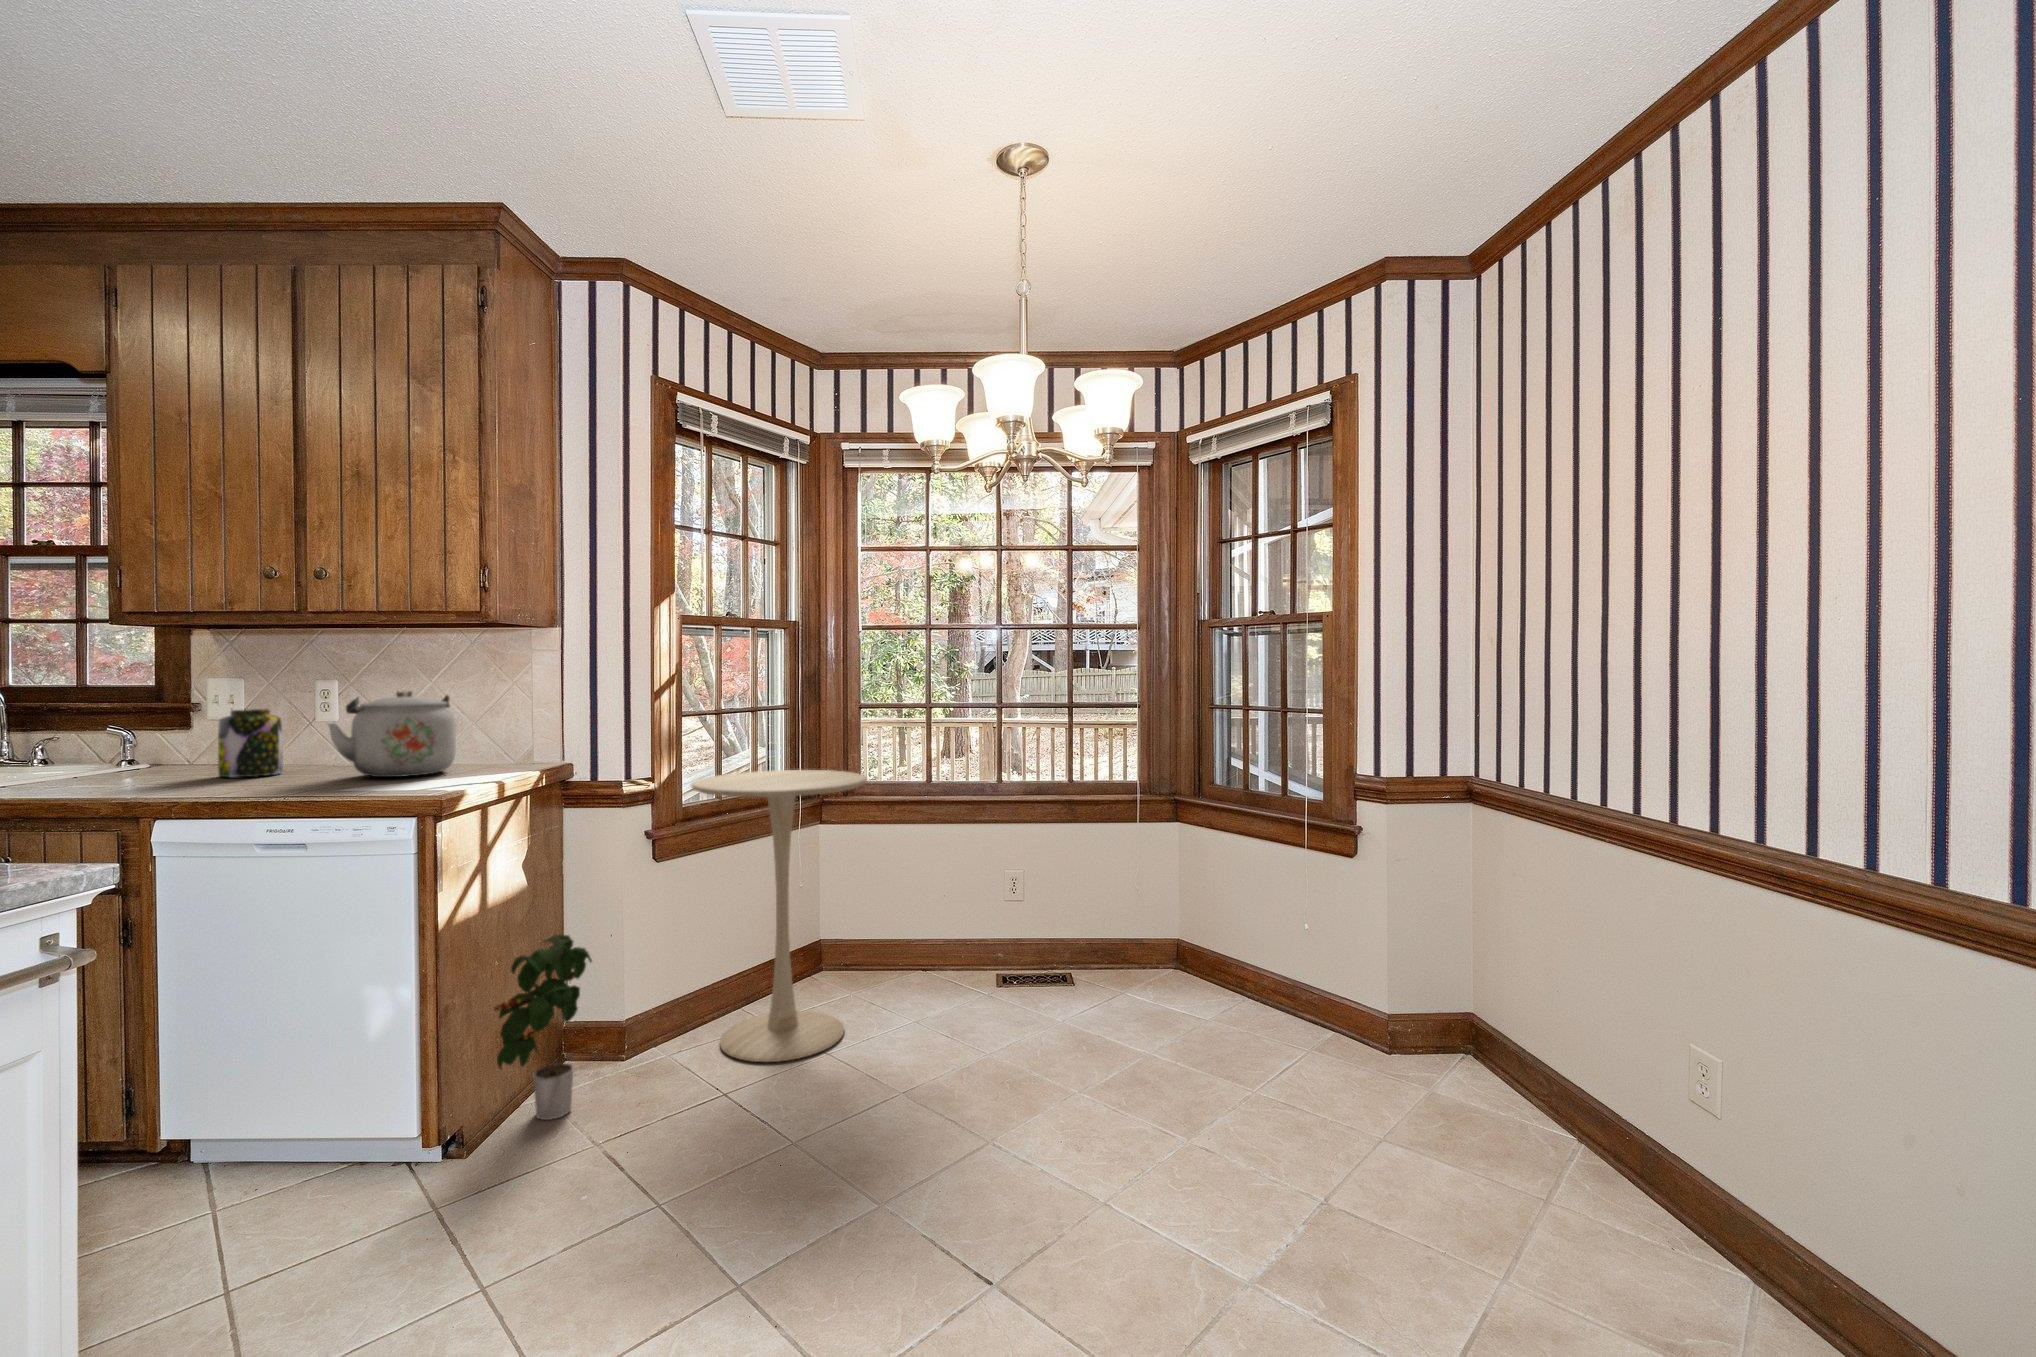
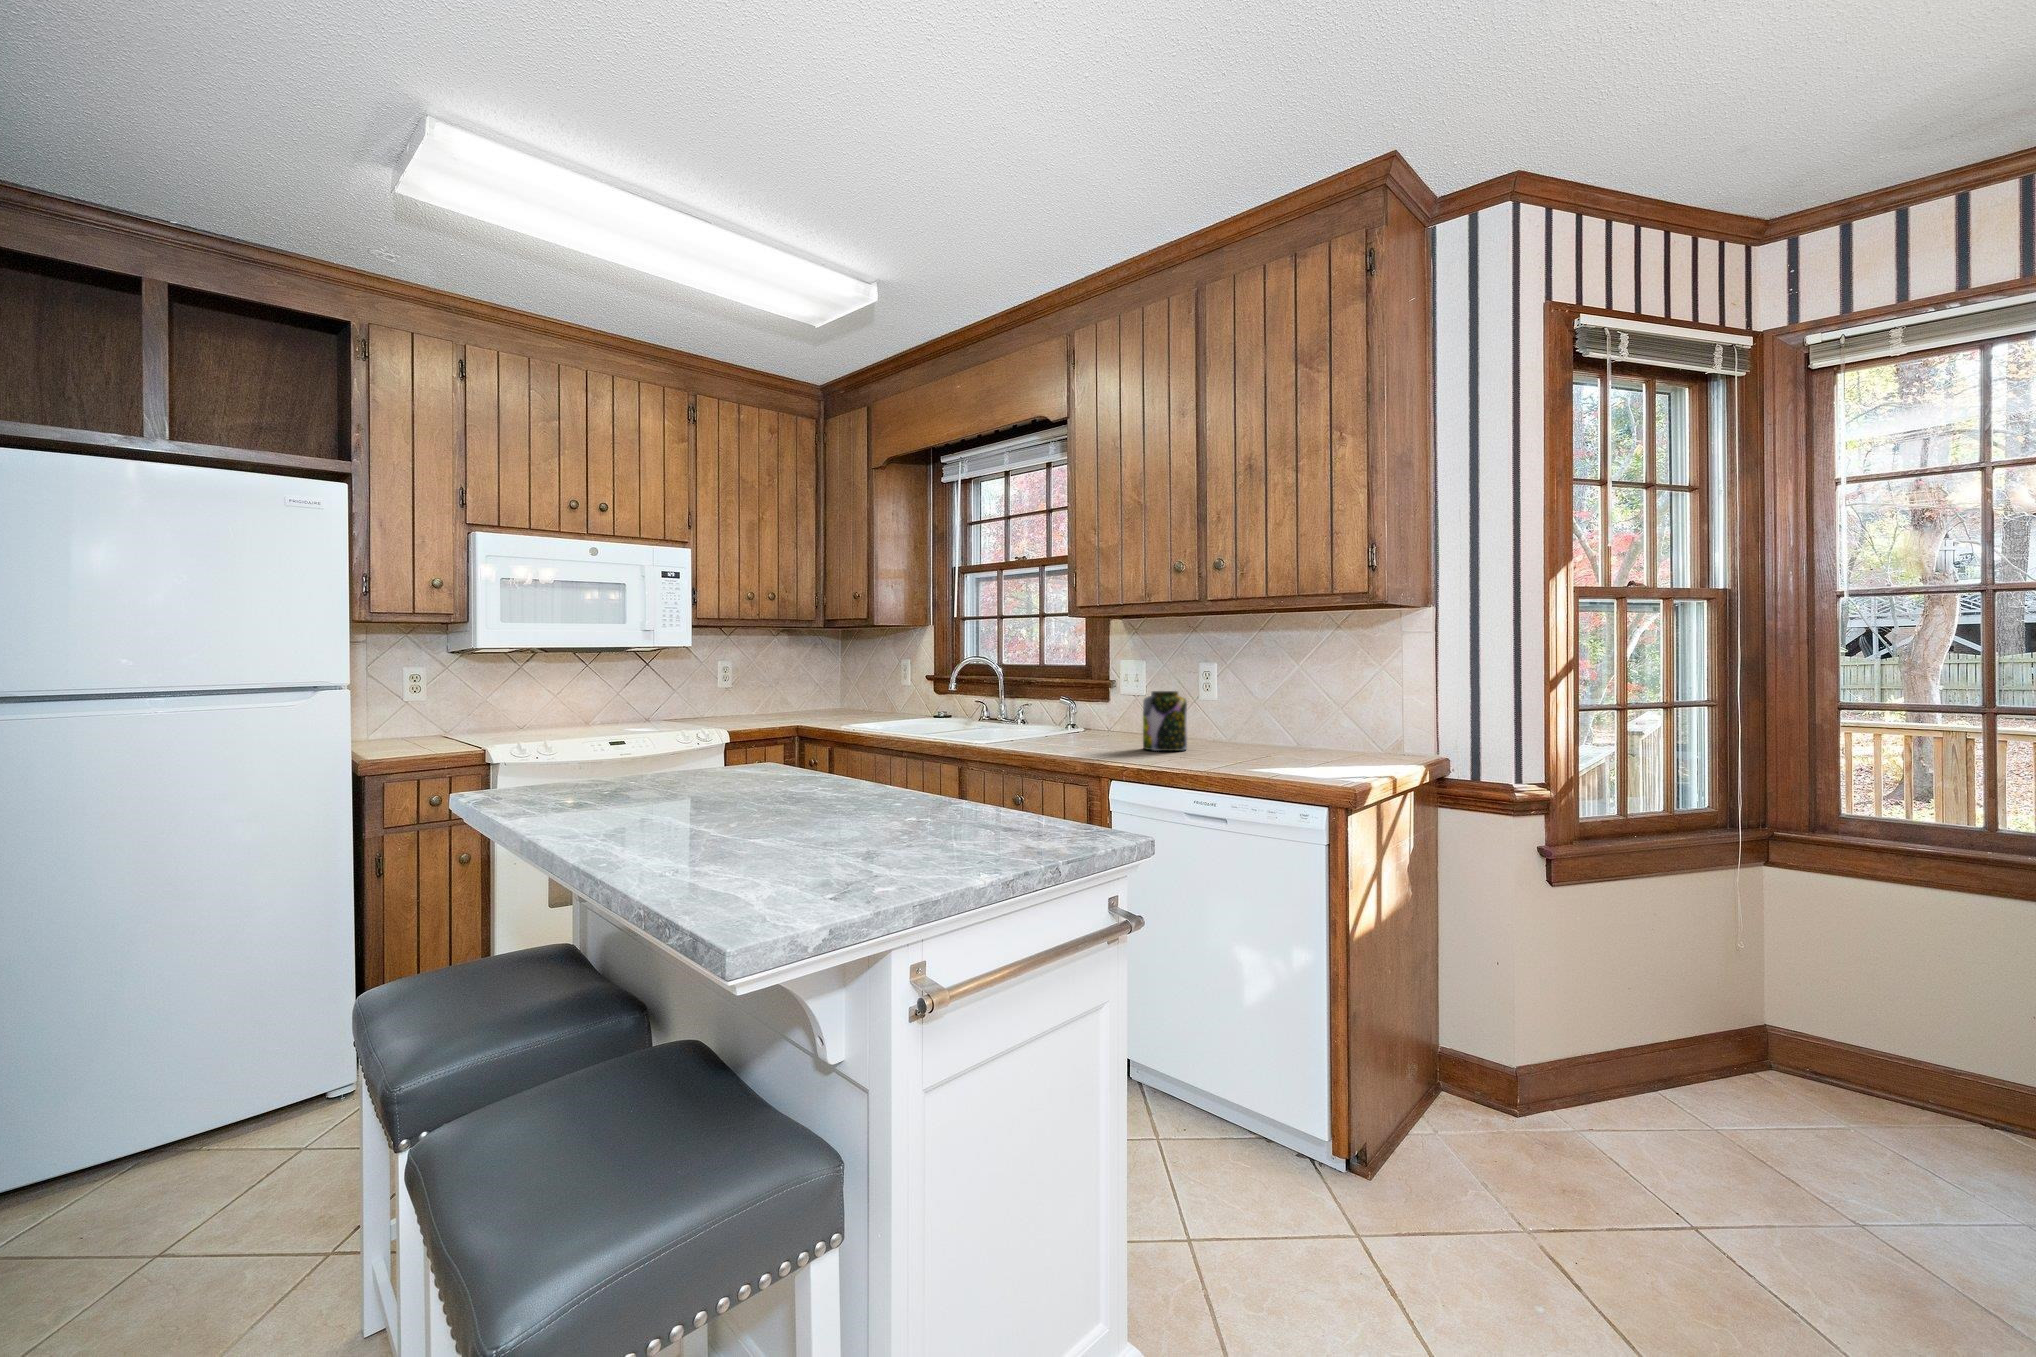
kettle: present [328,690,456,777] -> none [1230,675,1338,761]
pedestal table: present [692,770,867,1062] -> none [1604,787,1910,1205]
potted plant: present [494,935,592,1120] -> none [1396,952,1487,1167]

